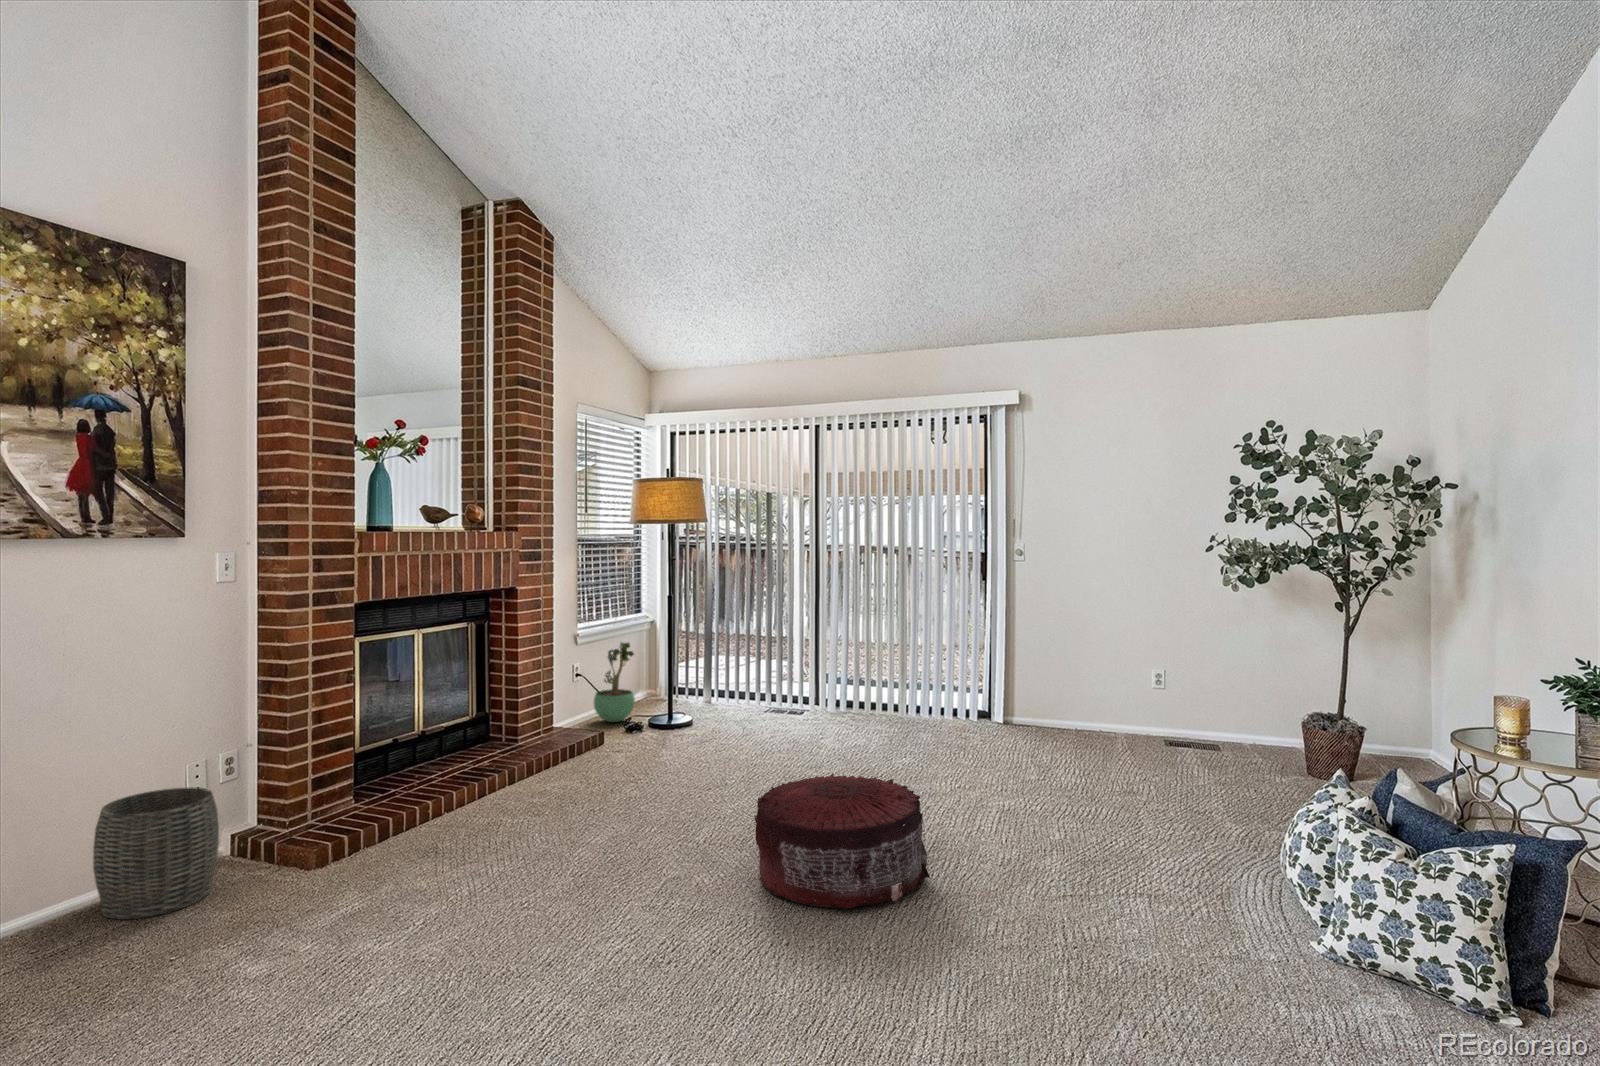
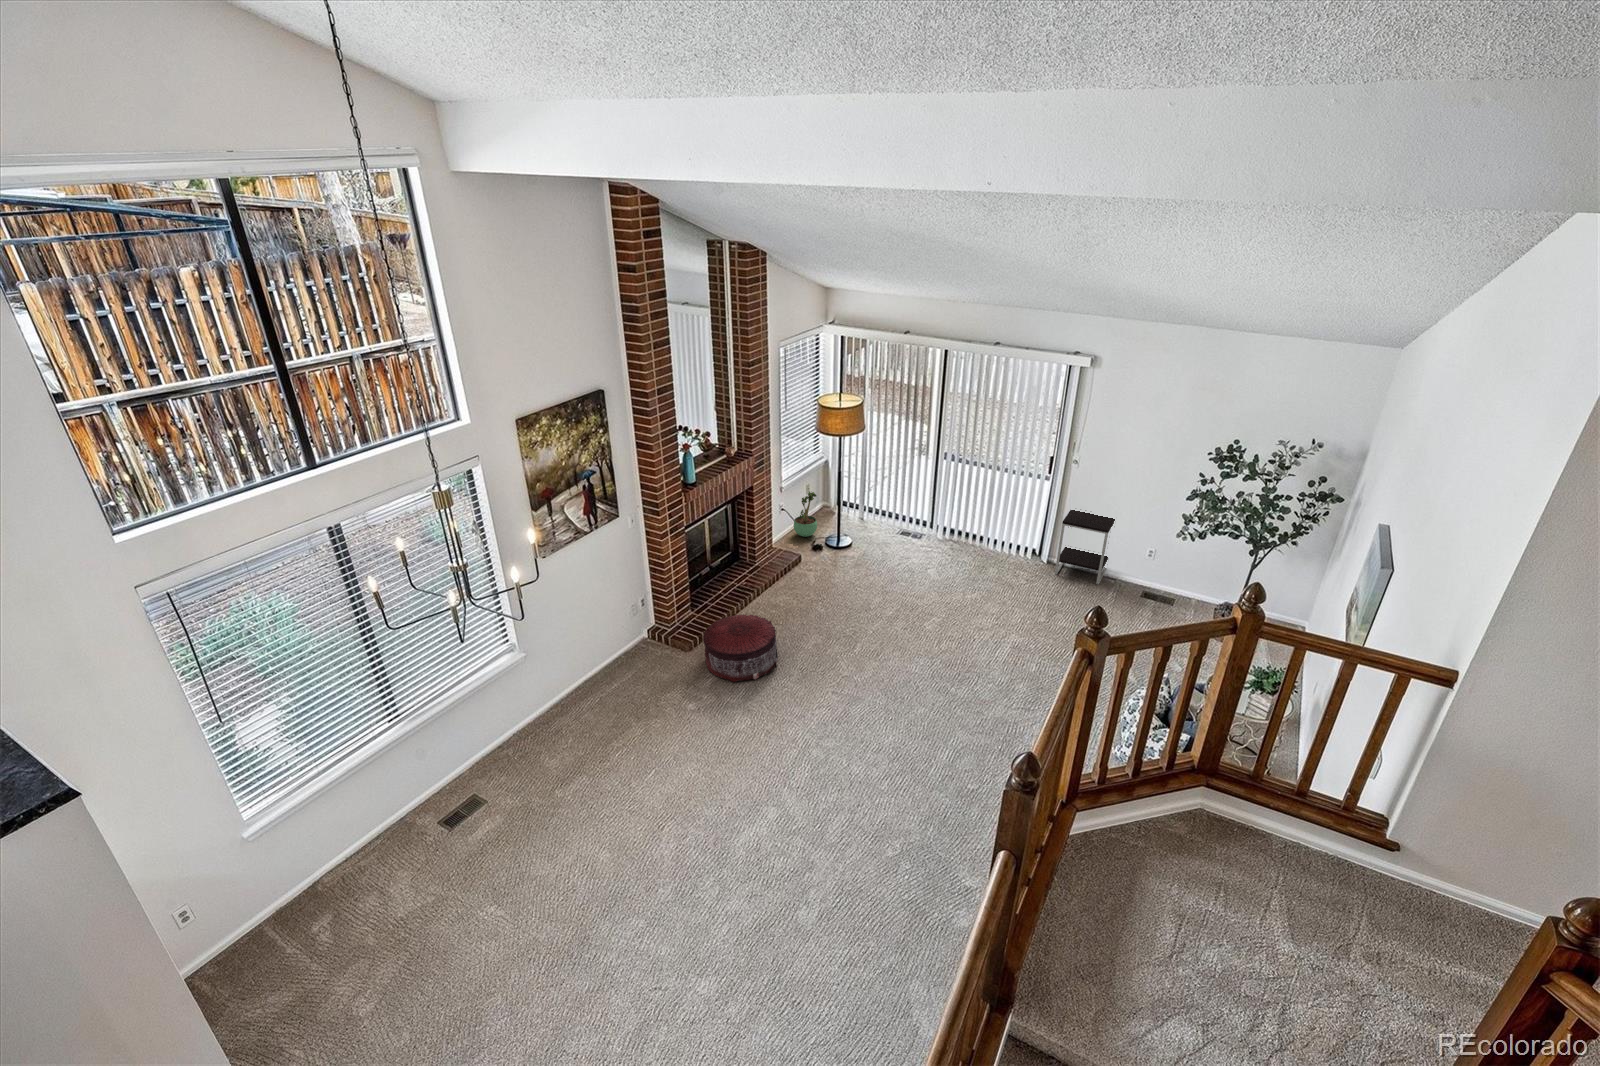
side table: none [1032,636,1108,746] -> present [1055,510,1115,584]
pouf: present [755,773,930,909] -> present [703,614,778,682]
woven basket: present [93,787,219,919] -> none [612,623,655,678]

